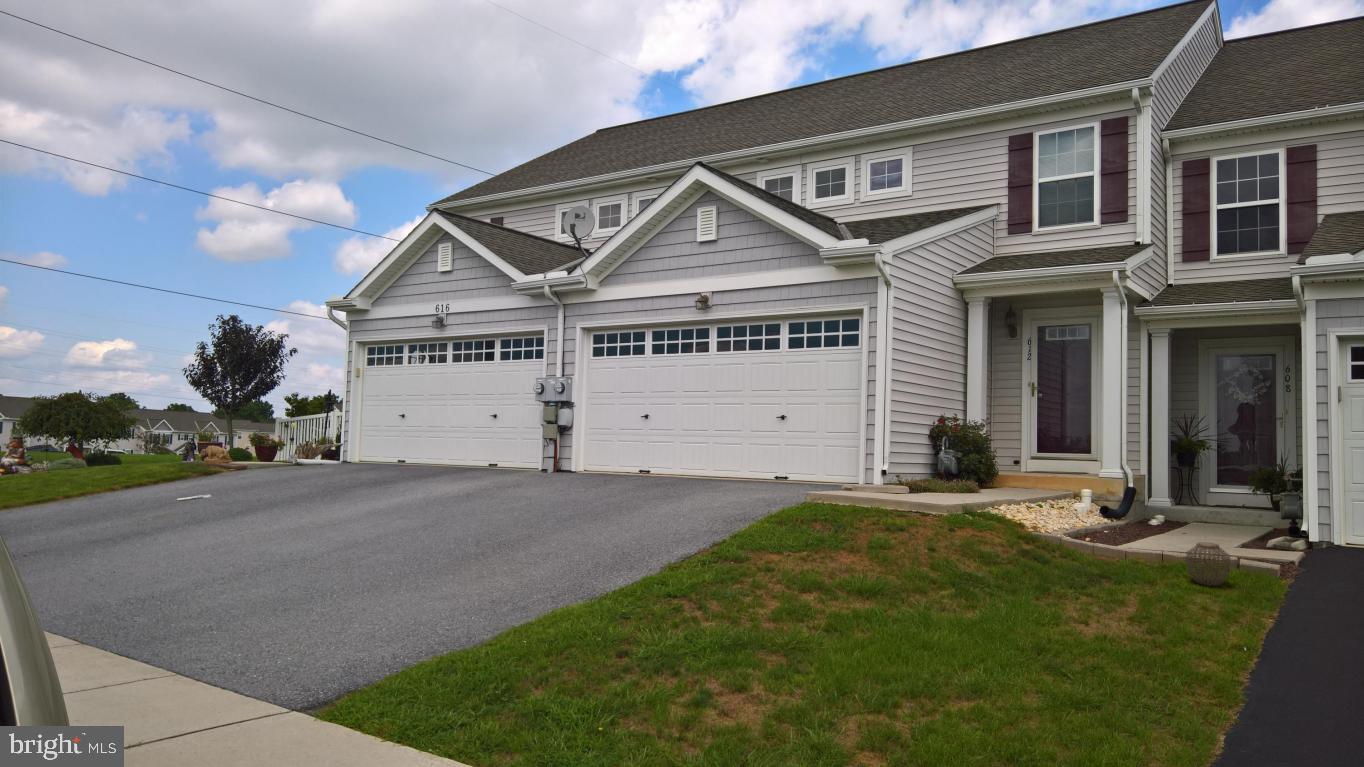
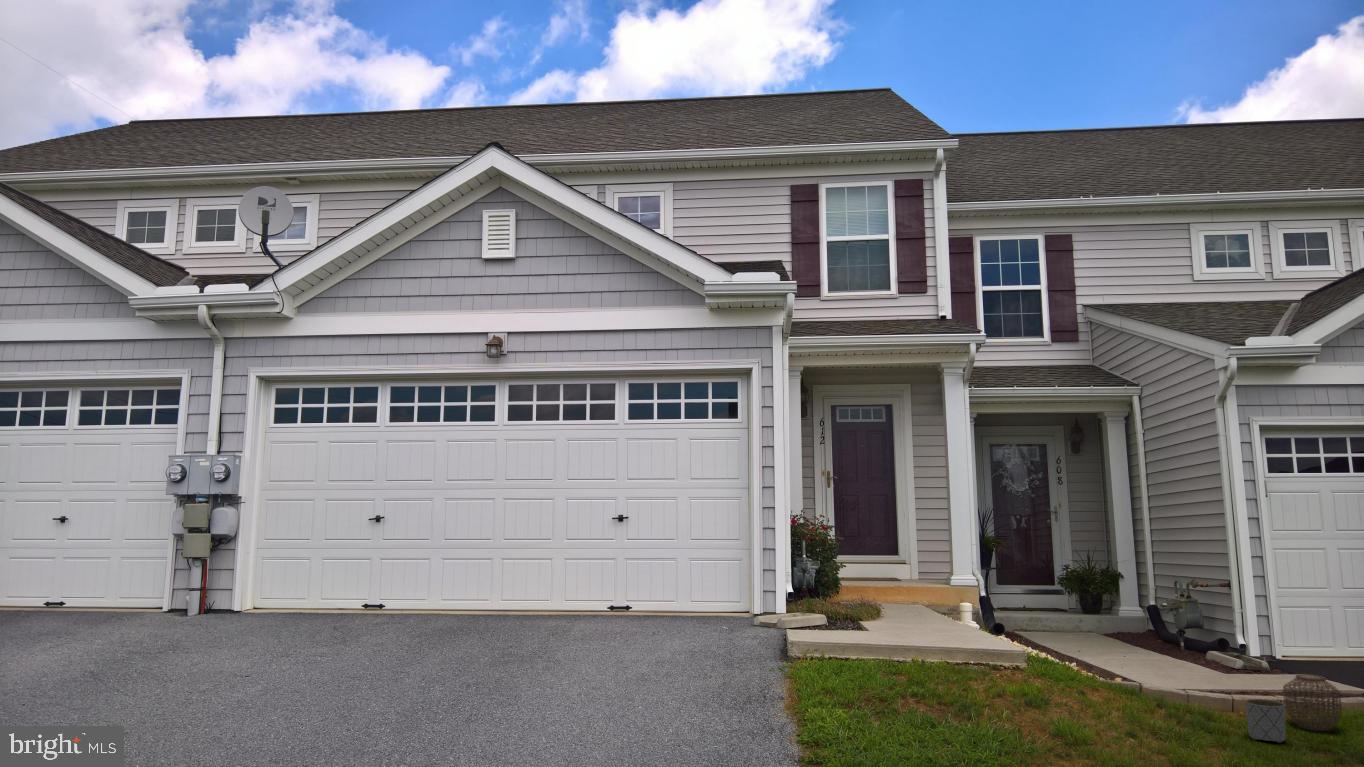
planter: none [1127,556,1156,587] -> present [1245,699,1286,743]

